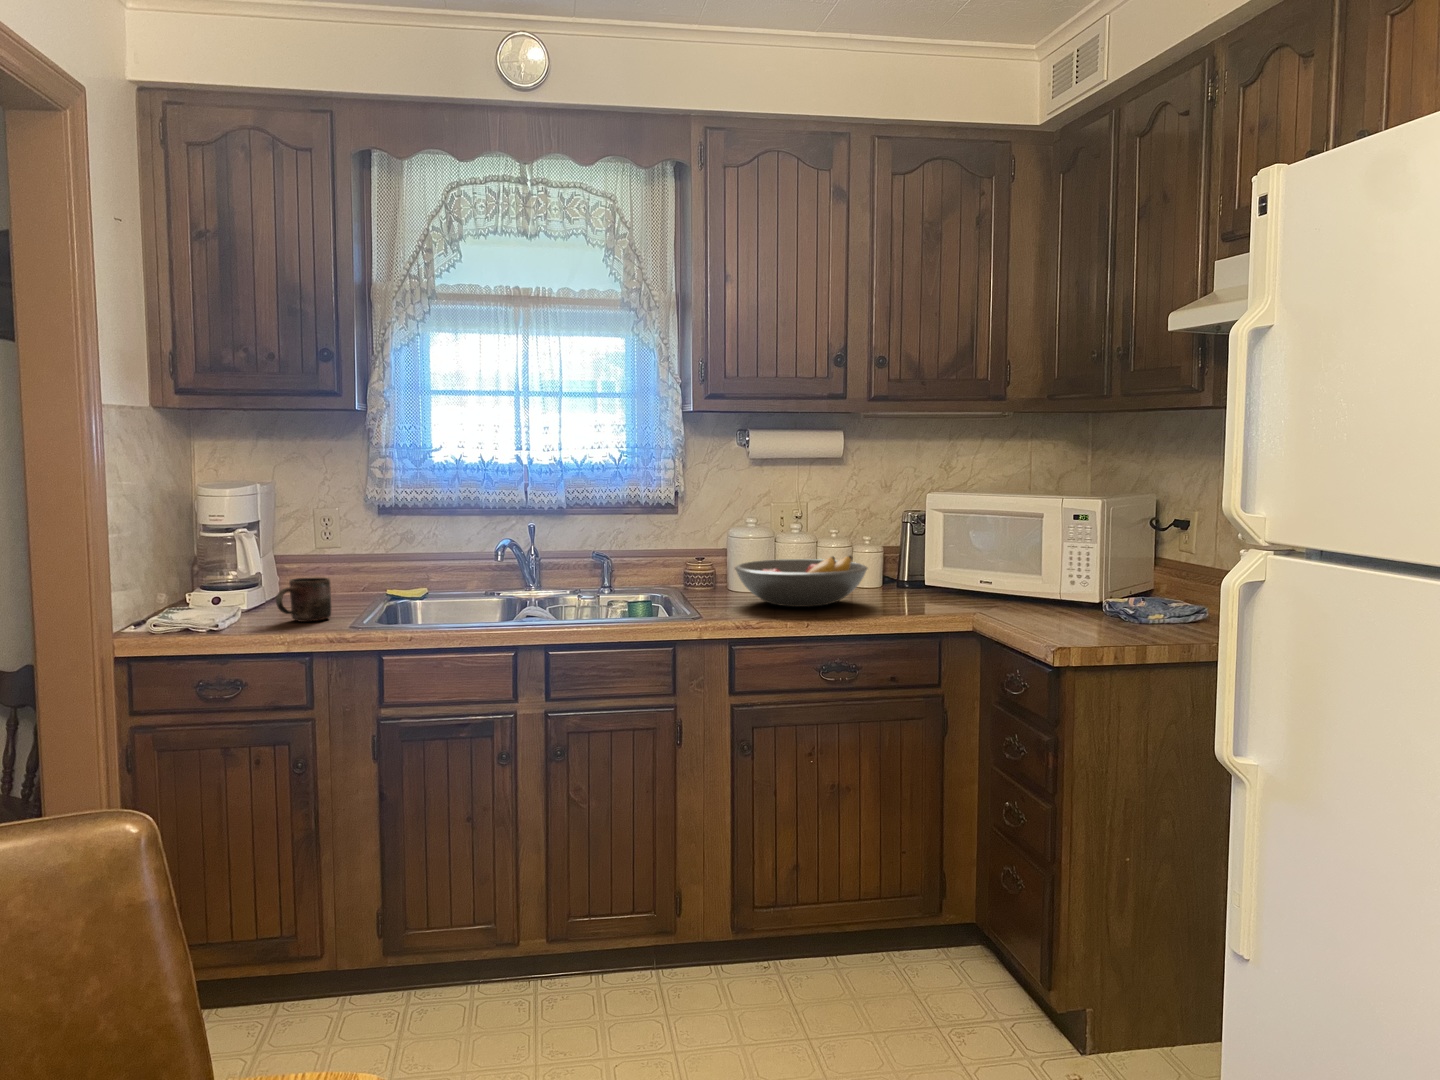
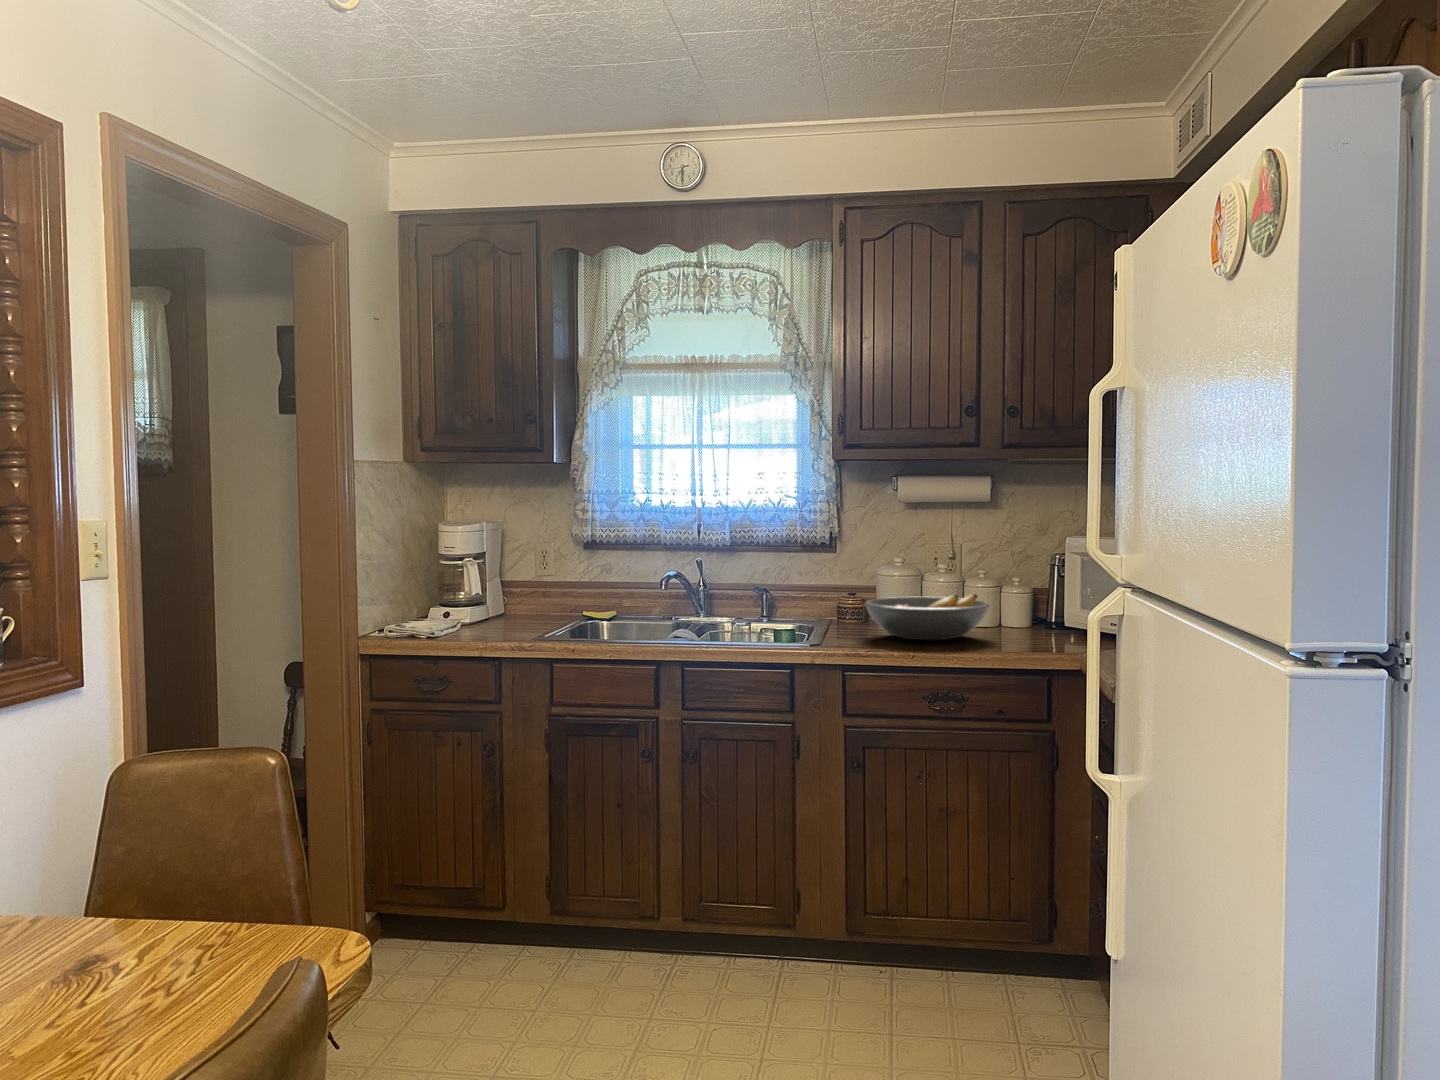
mug: present [276,578,331,622] -> none [481,599,526,634]

